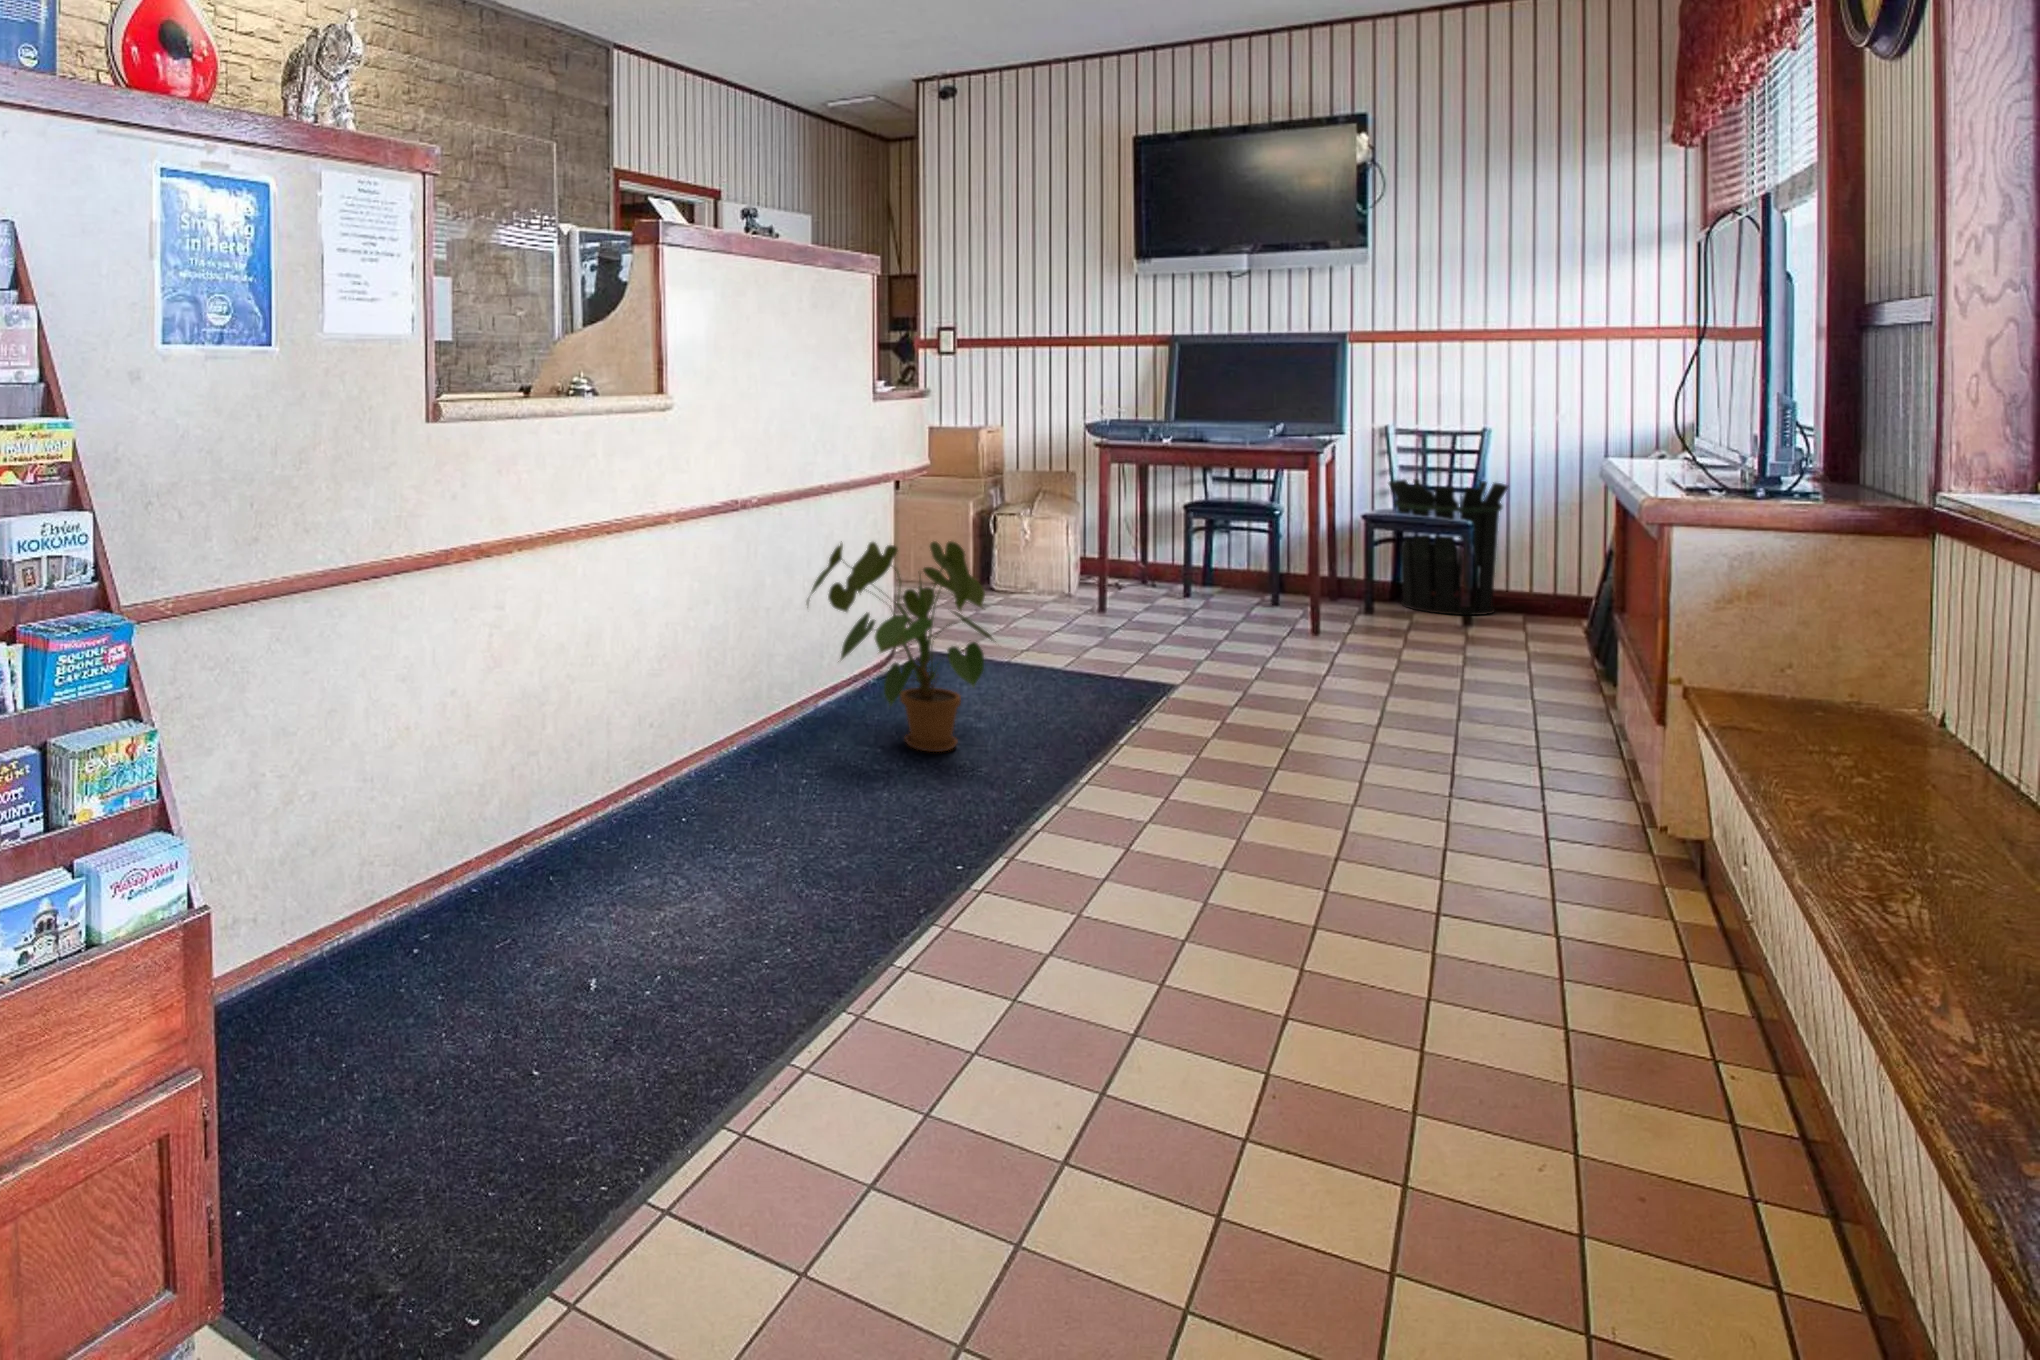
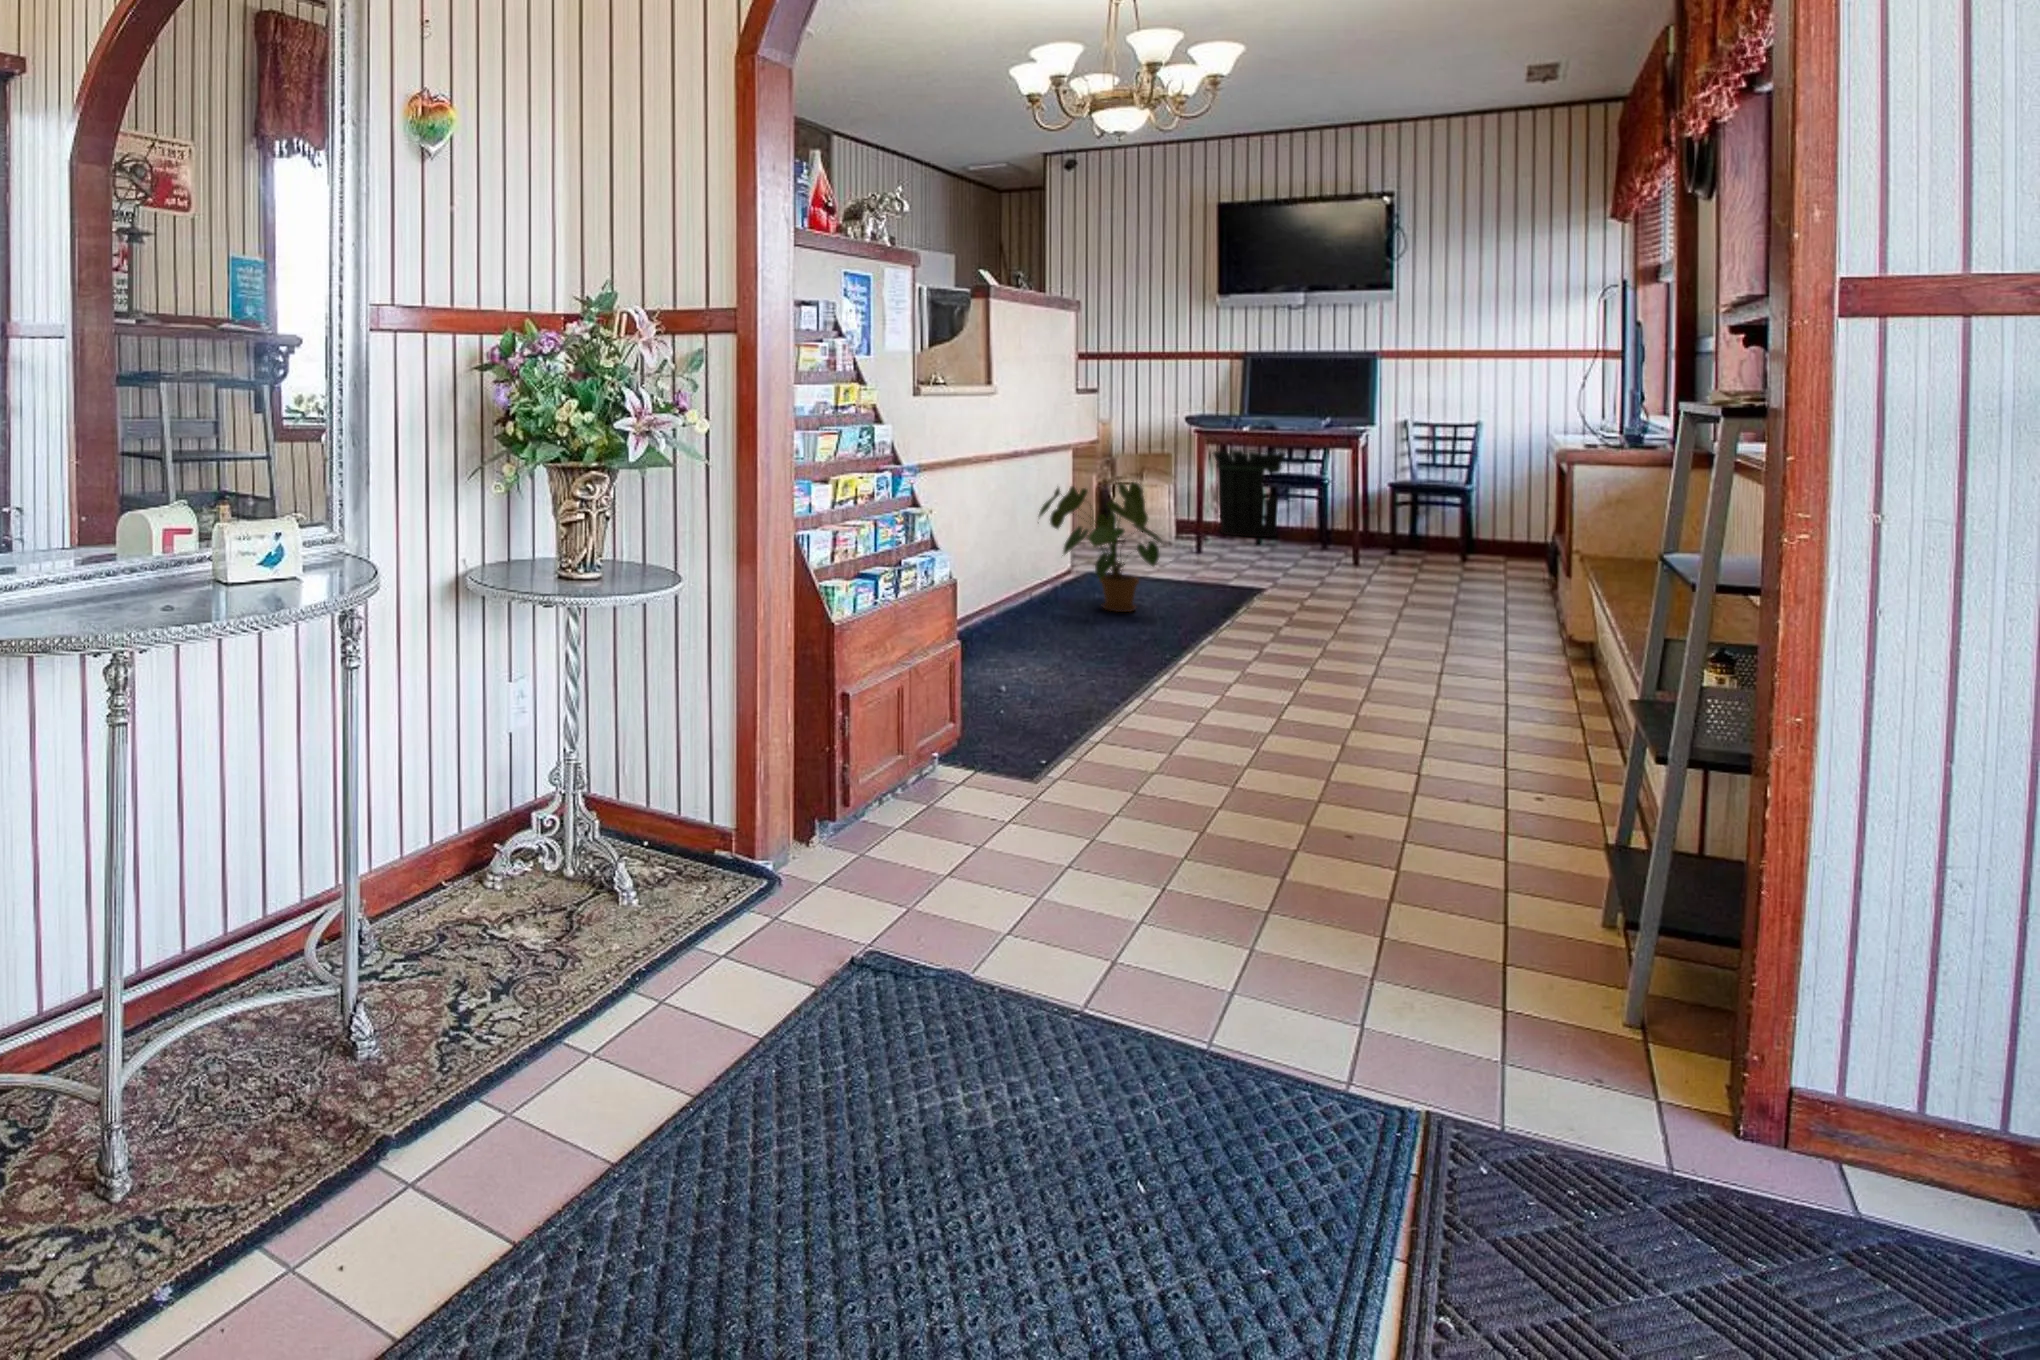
waste bin: present [1389,479,1508,615] -> present [1213,451,1285,537]

